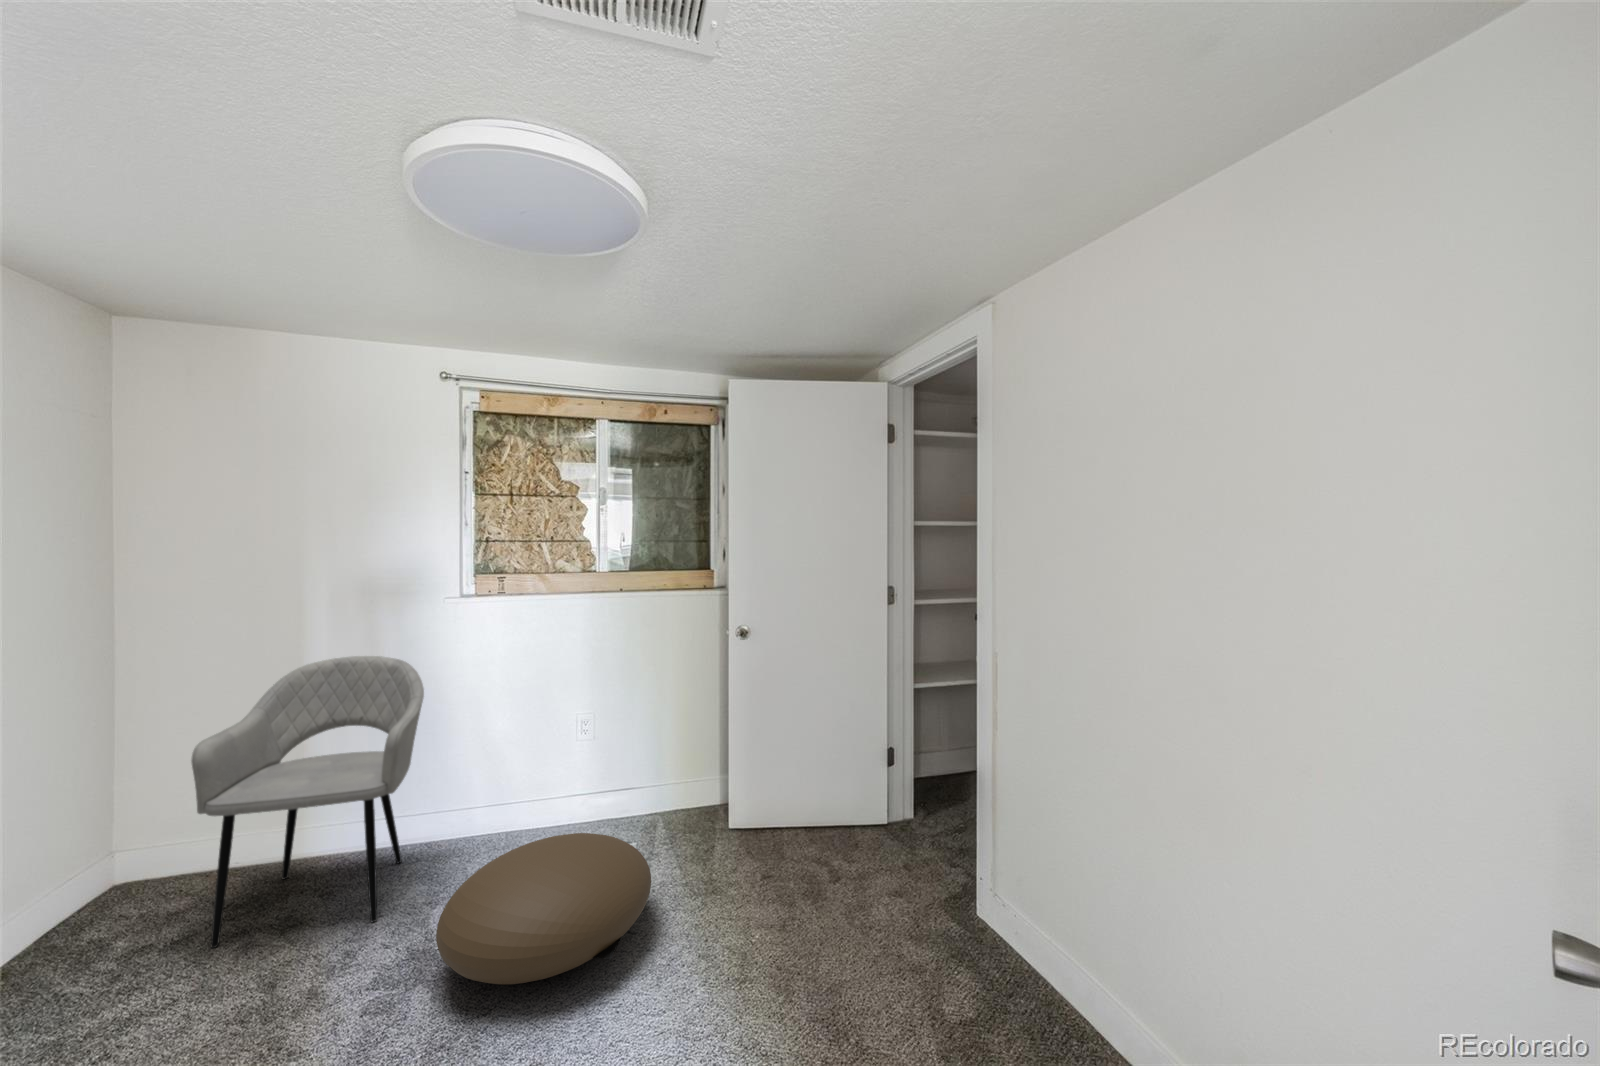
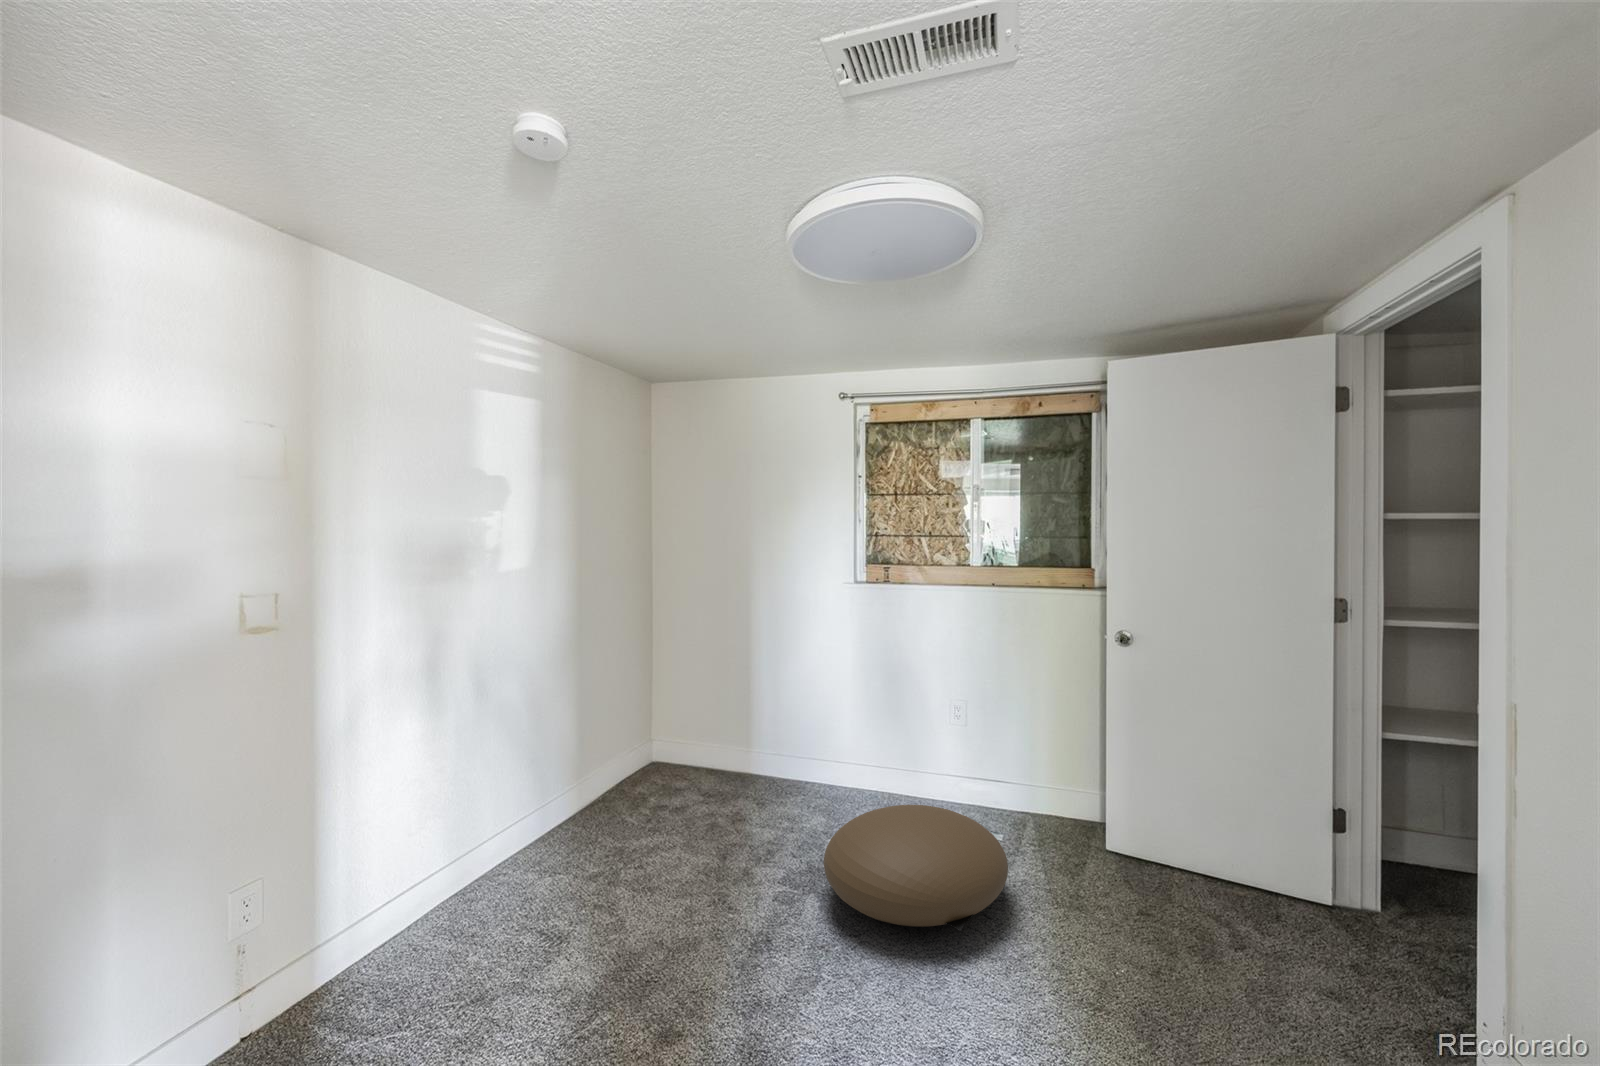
armchair: present [191,656,424,948] -> none [685,625,827,835]

